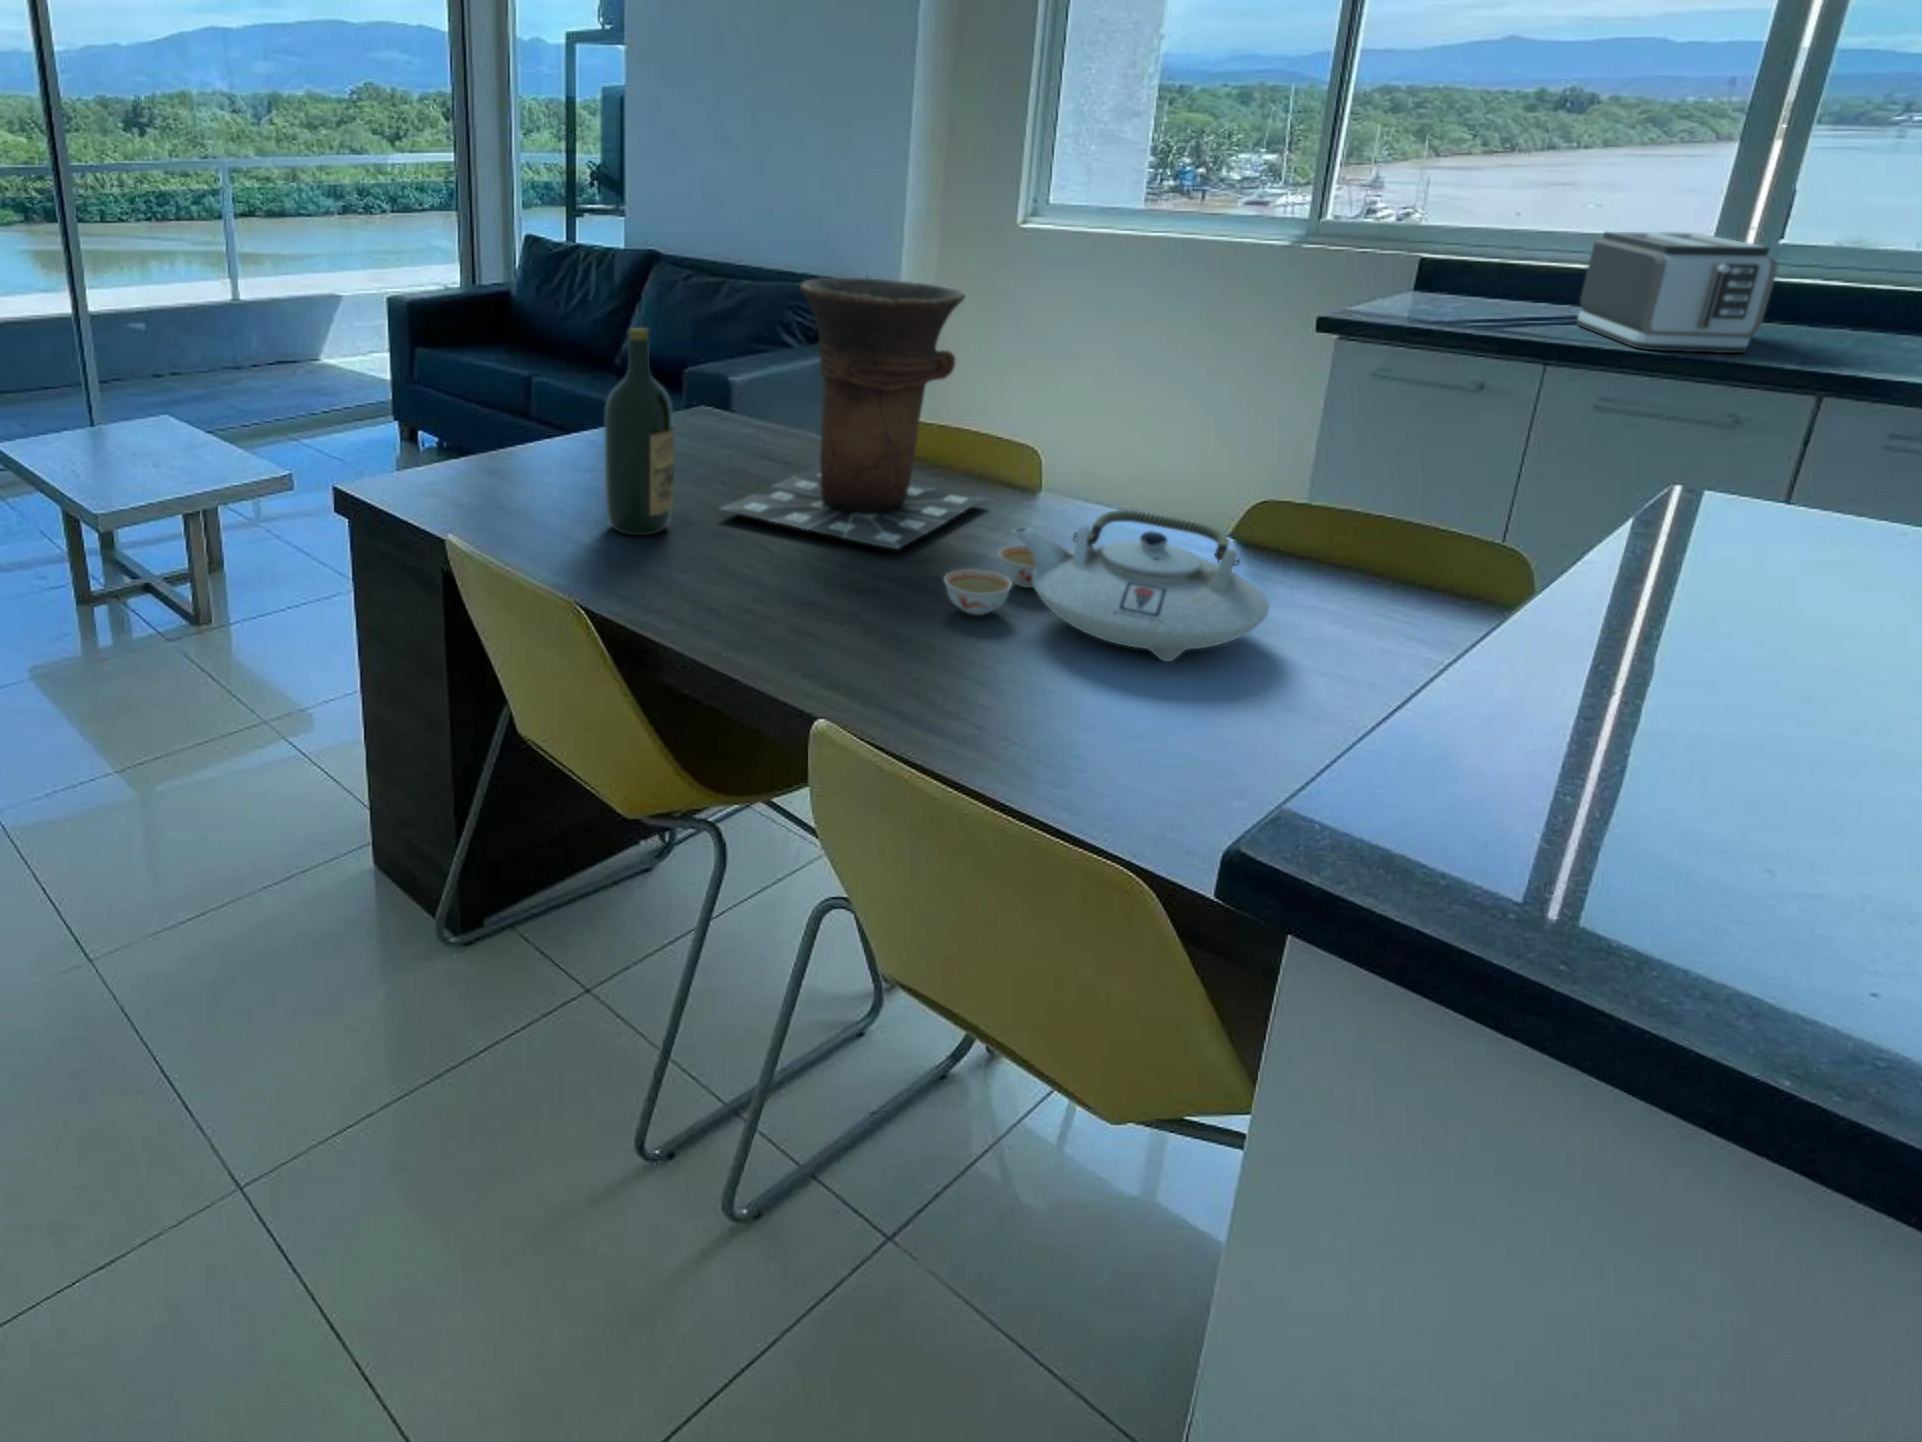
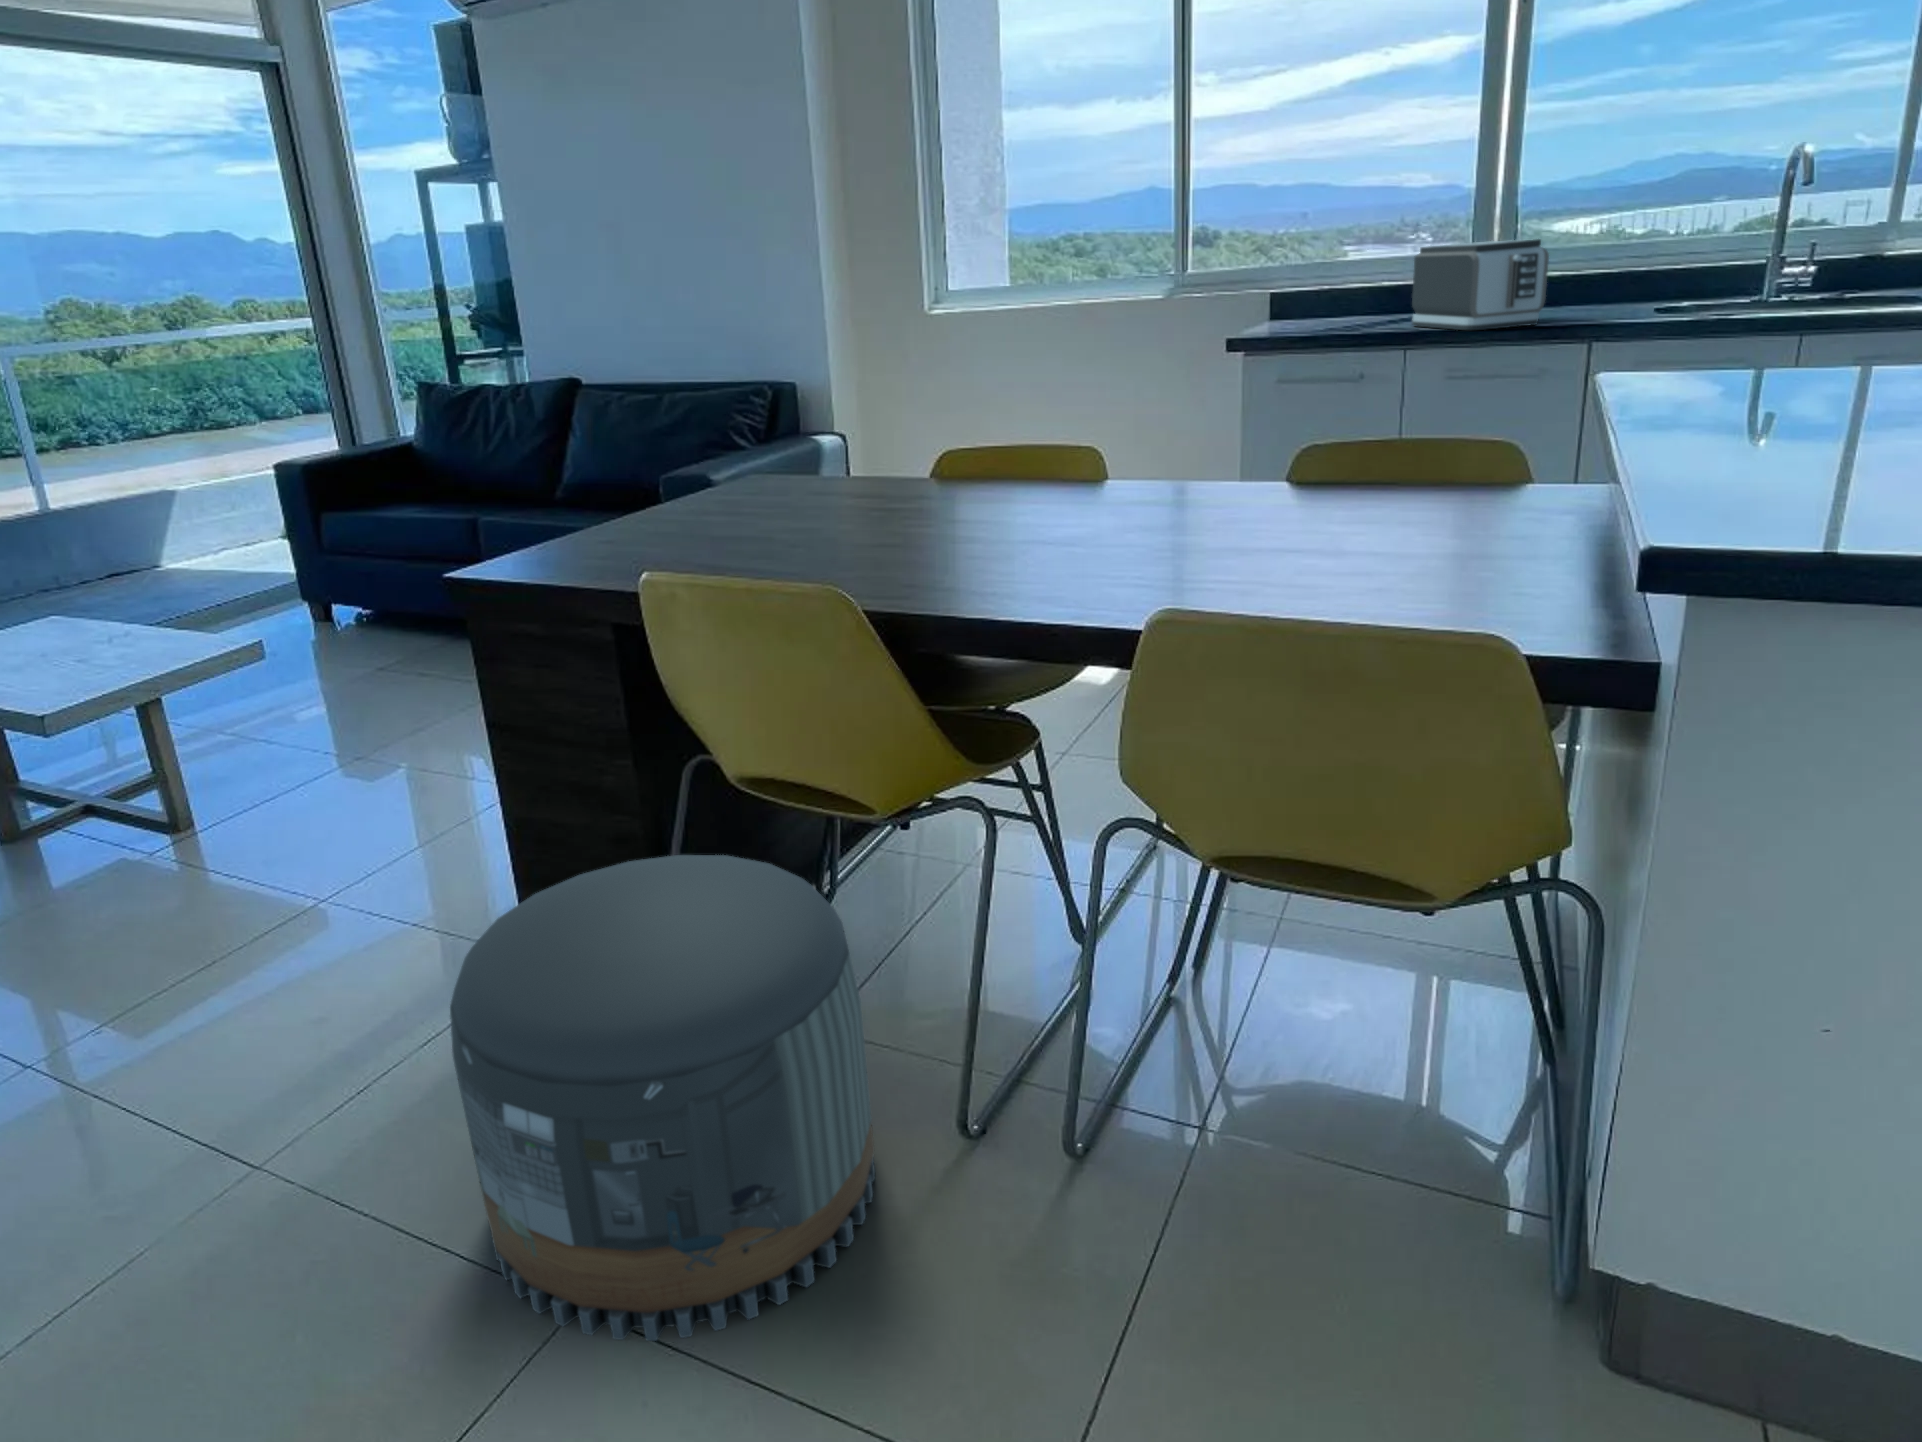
vase: present [721,278,984,549] -> none [872,279,1094,517]
wine bottle: present [605,328,674,535] -> none [761,336,838,548]
teapot: present [944,510,1269,662] -> none [1141,431,1415,536]
pouf: none [175,799,561,1275] -> present [450,855,875,1341]

